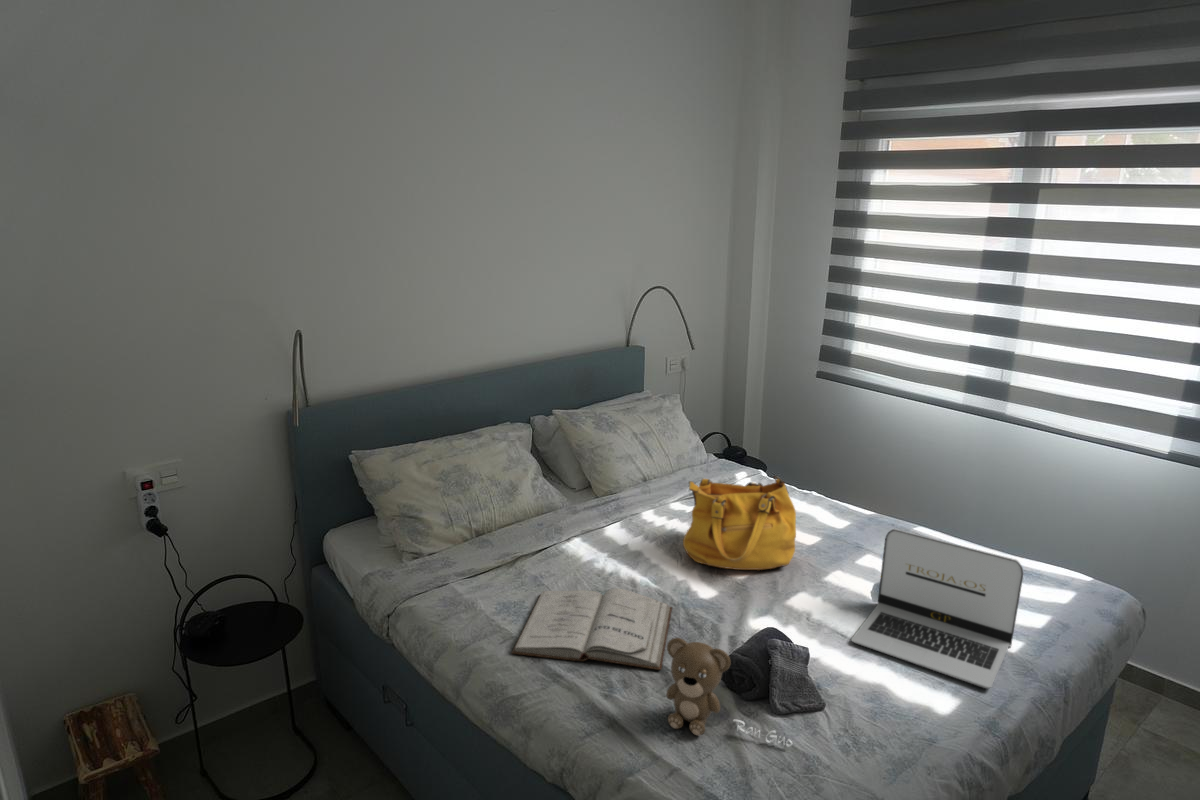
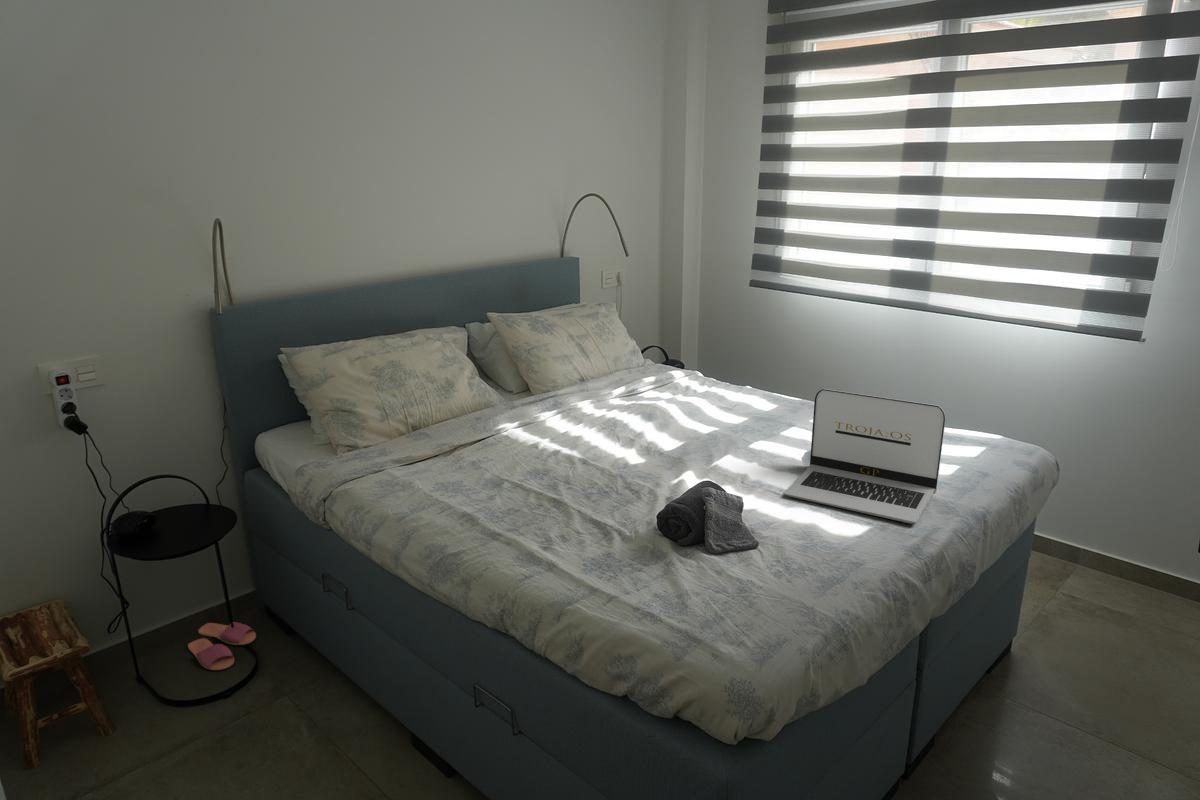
handbag: present [683,476,796,570] -> none [620,353,730,446]
book: present [512,588,672,670] -> none [449,461,610,525]
teddy bear: present [666,638,792,747] -> none [602,480,727,576]
slippers: none [249,715,315,770] -> present [188,622,256,670]

